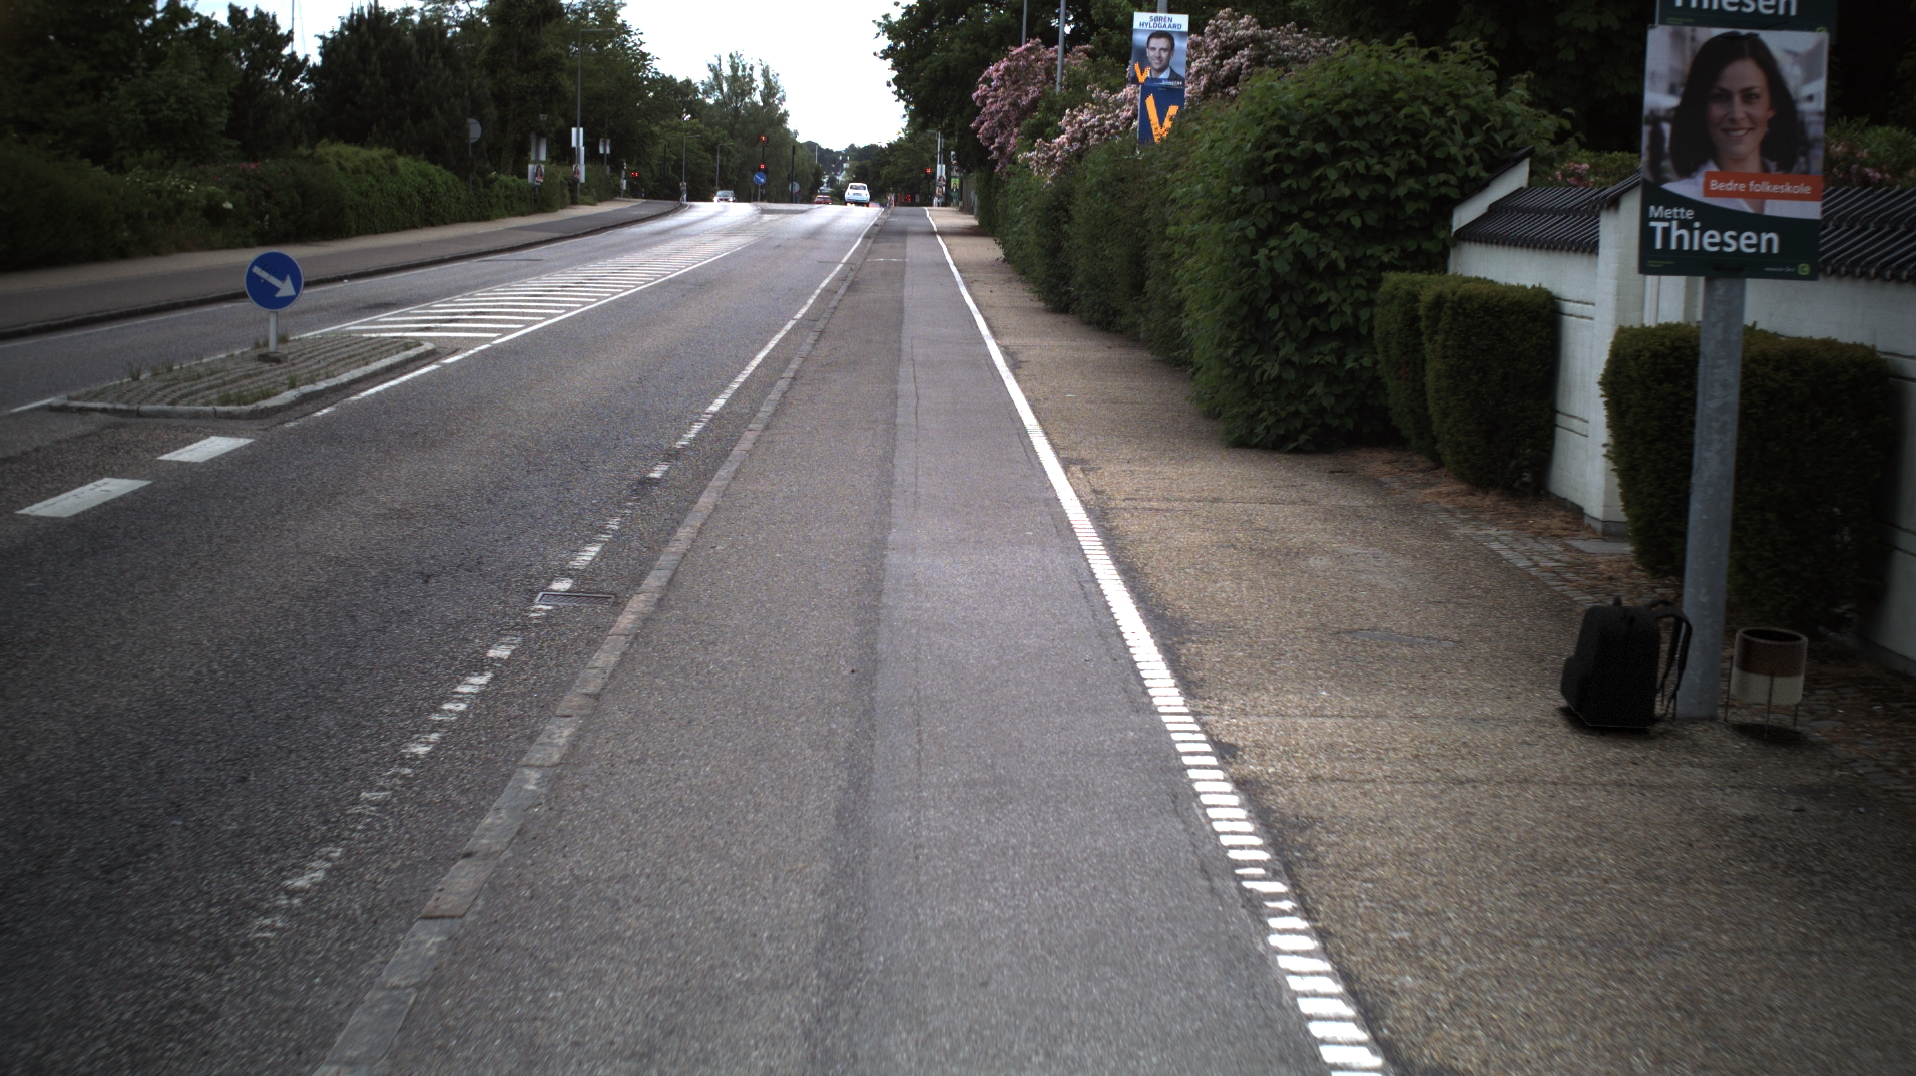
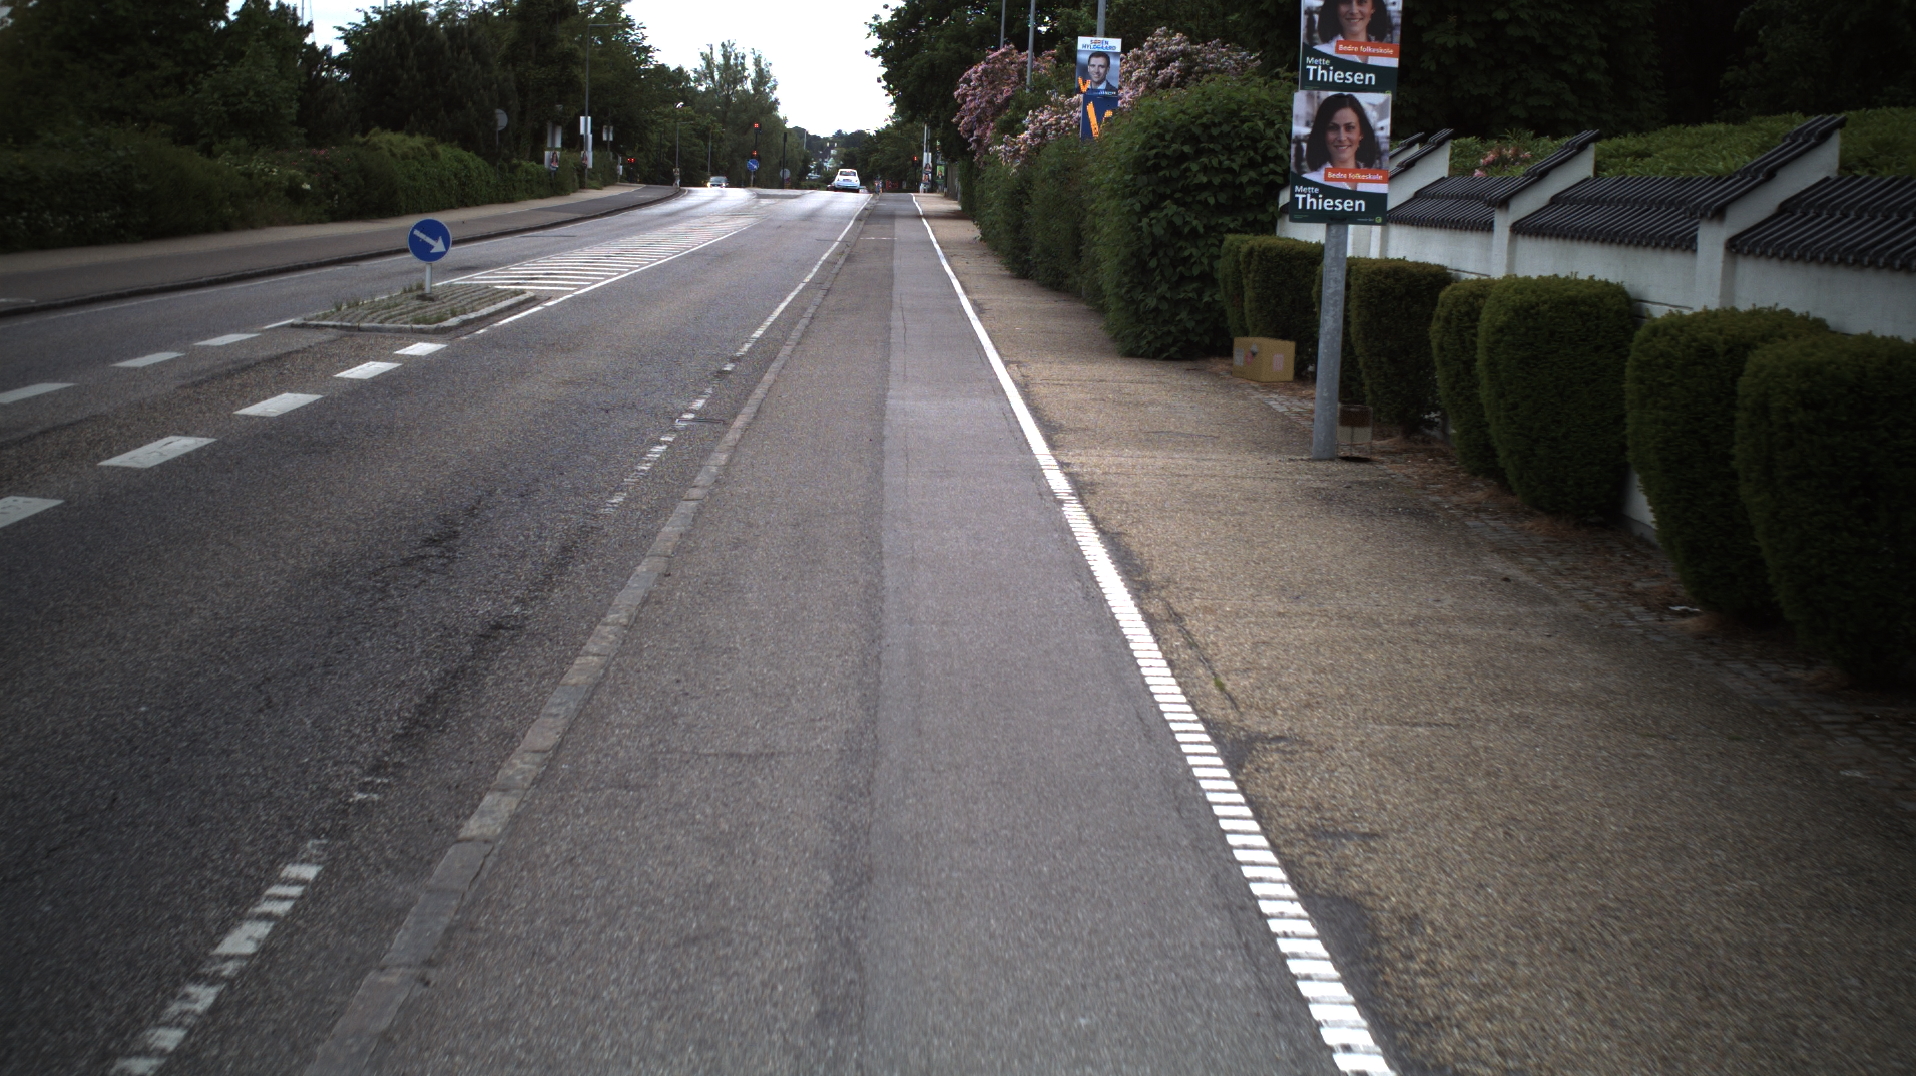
cardboard box: none [1405,429,1508,503] -> present [1232,337,1295,382]
backpack: present [1560,596,1693,729] -> none [1253,389,1314,456]

